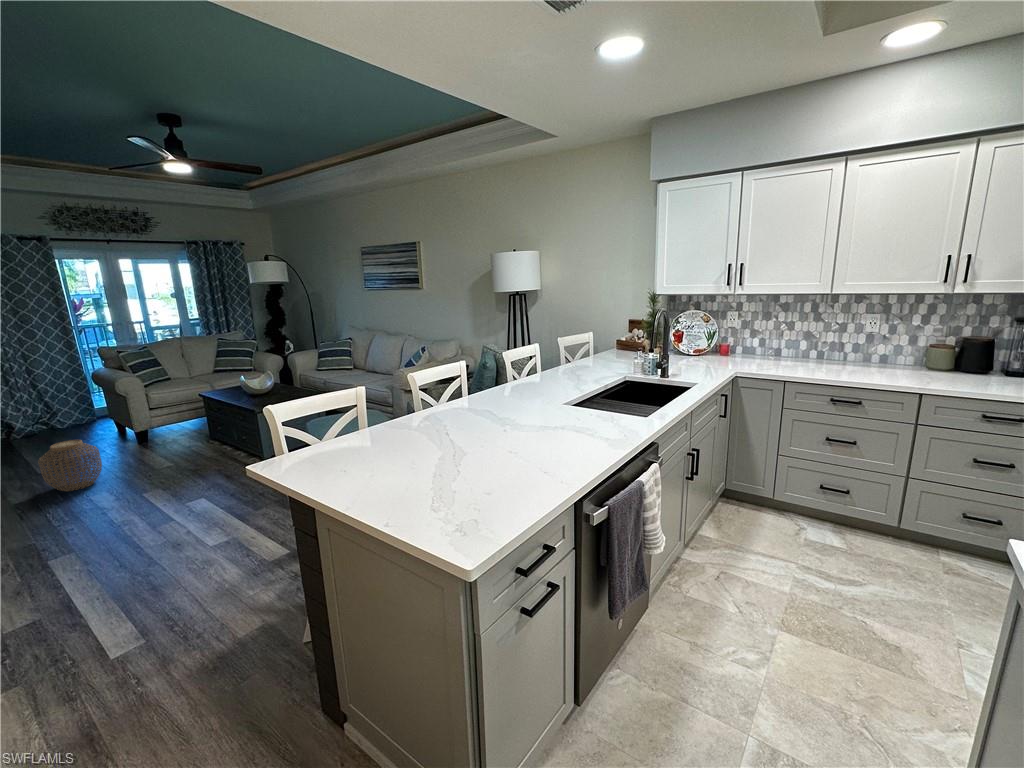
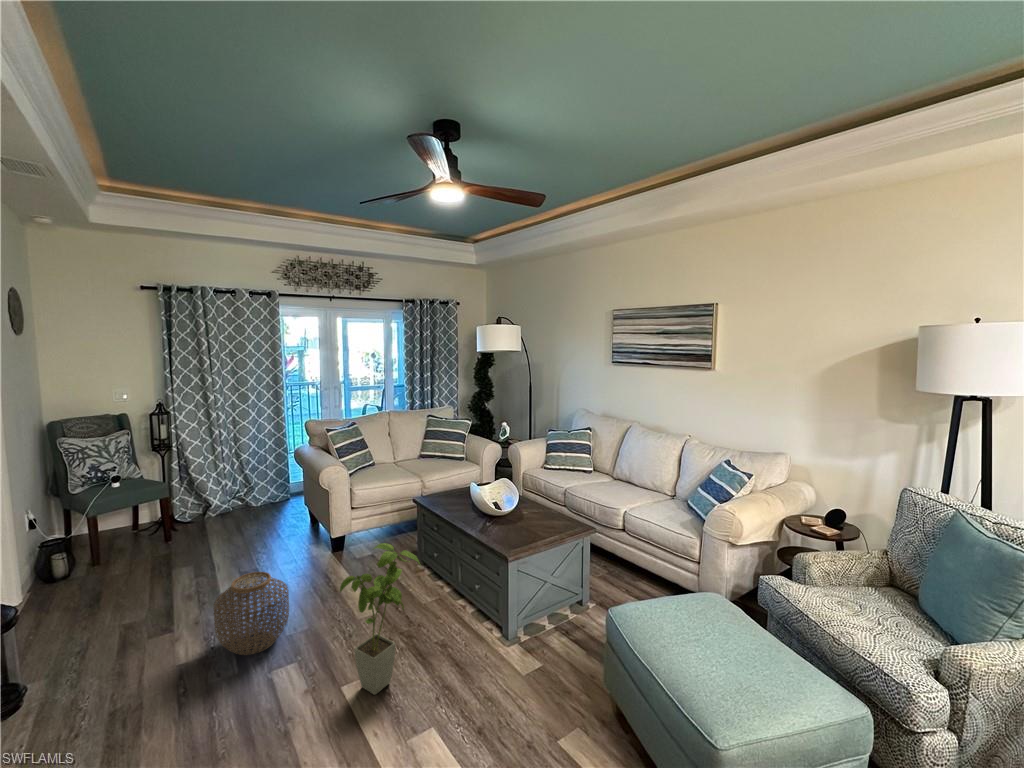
house plant: none [132,401,190,490] -> present [340,543,420,695]

